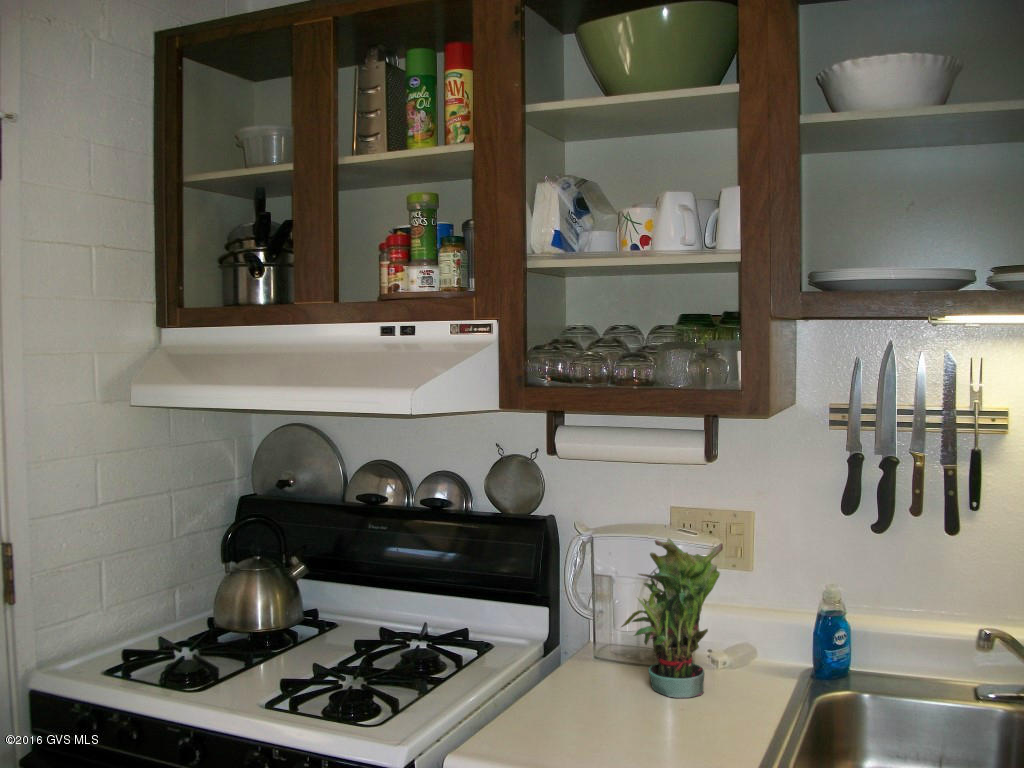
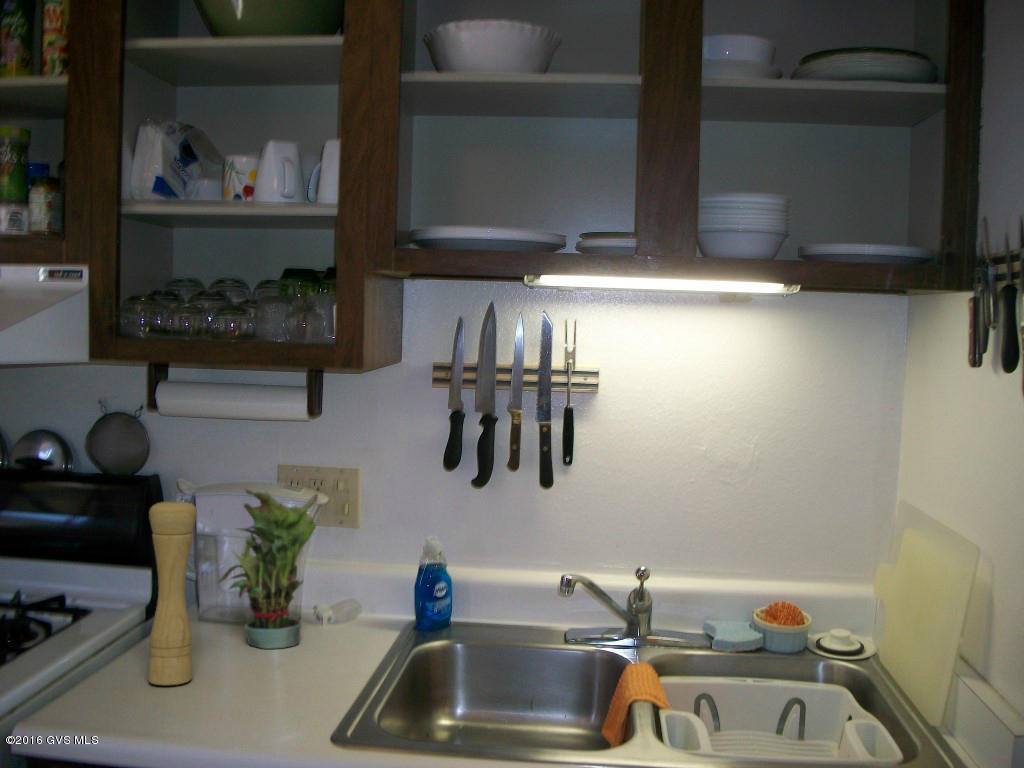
pepper mill: none [570,555,616,746] -> present [148,499,197,685]

